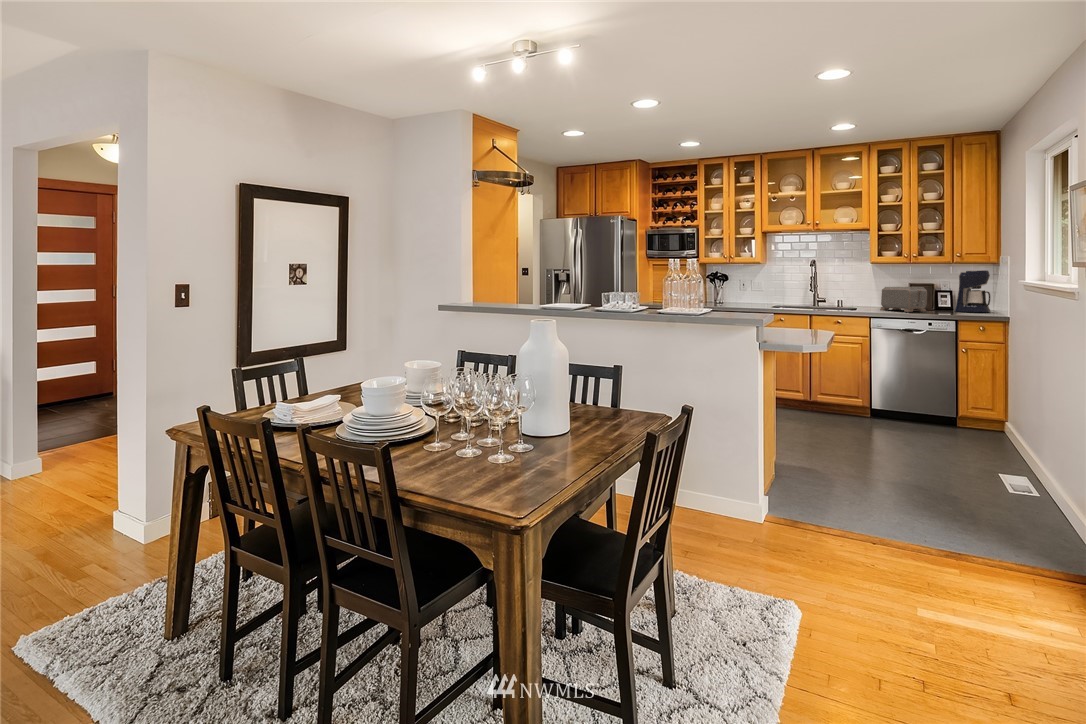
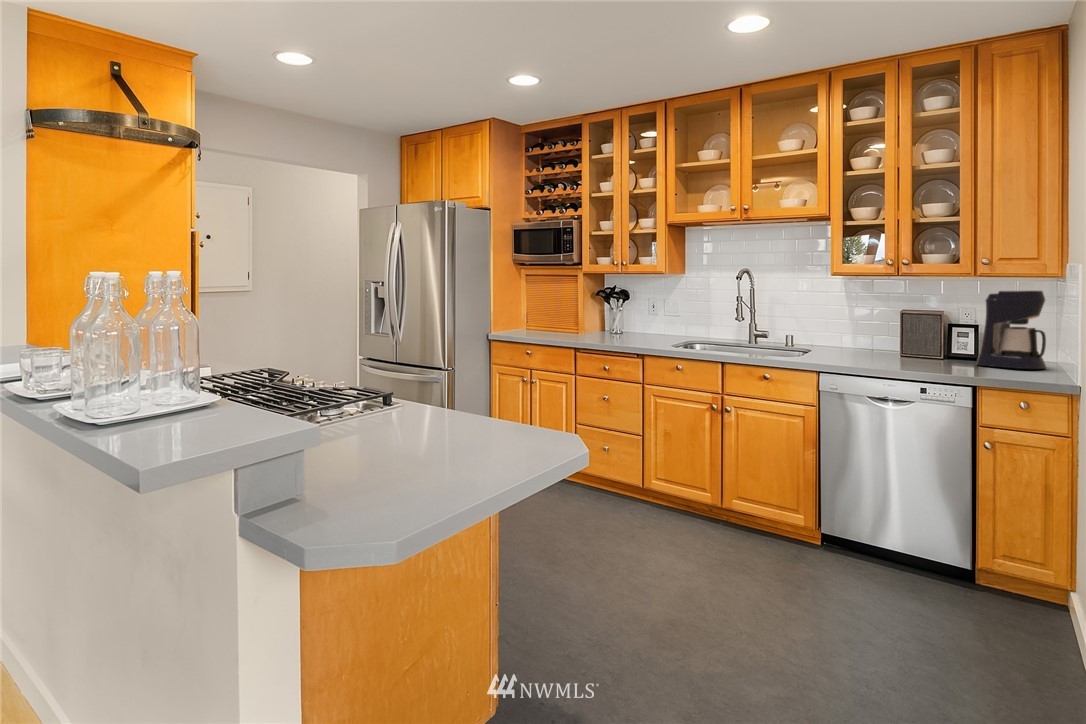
toaster: present [880,287,927,312] -> none [843,317,925,364]

